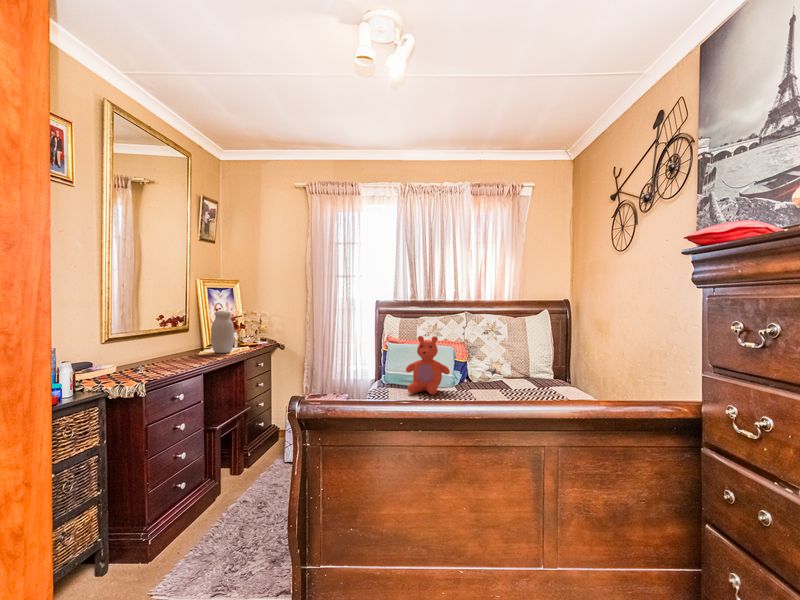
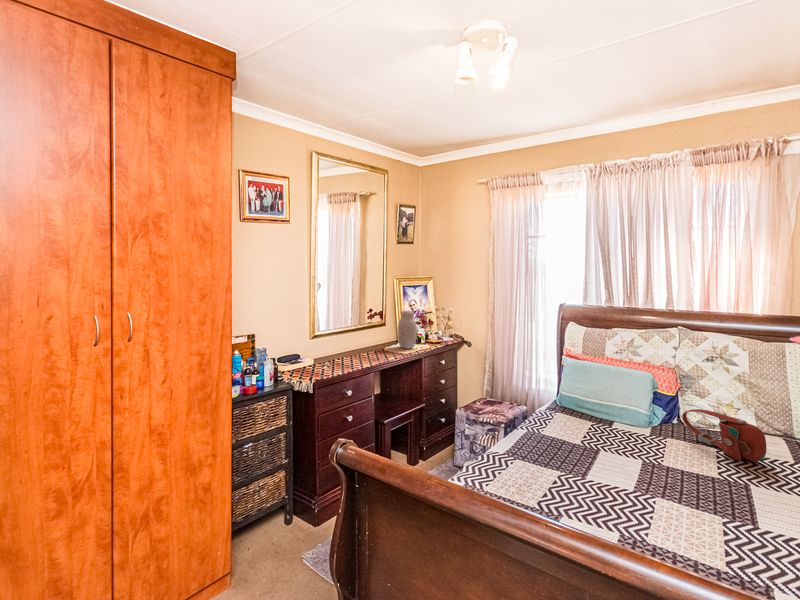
teddy bear: present [406,336,450,395] -> none [576,359,637,436]
handbag: none [477,364,528,393] -> present [682,409,767,462]

